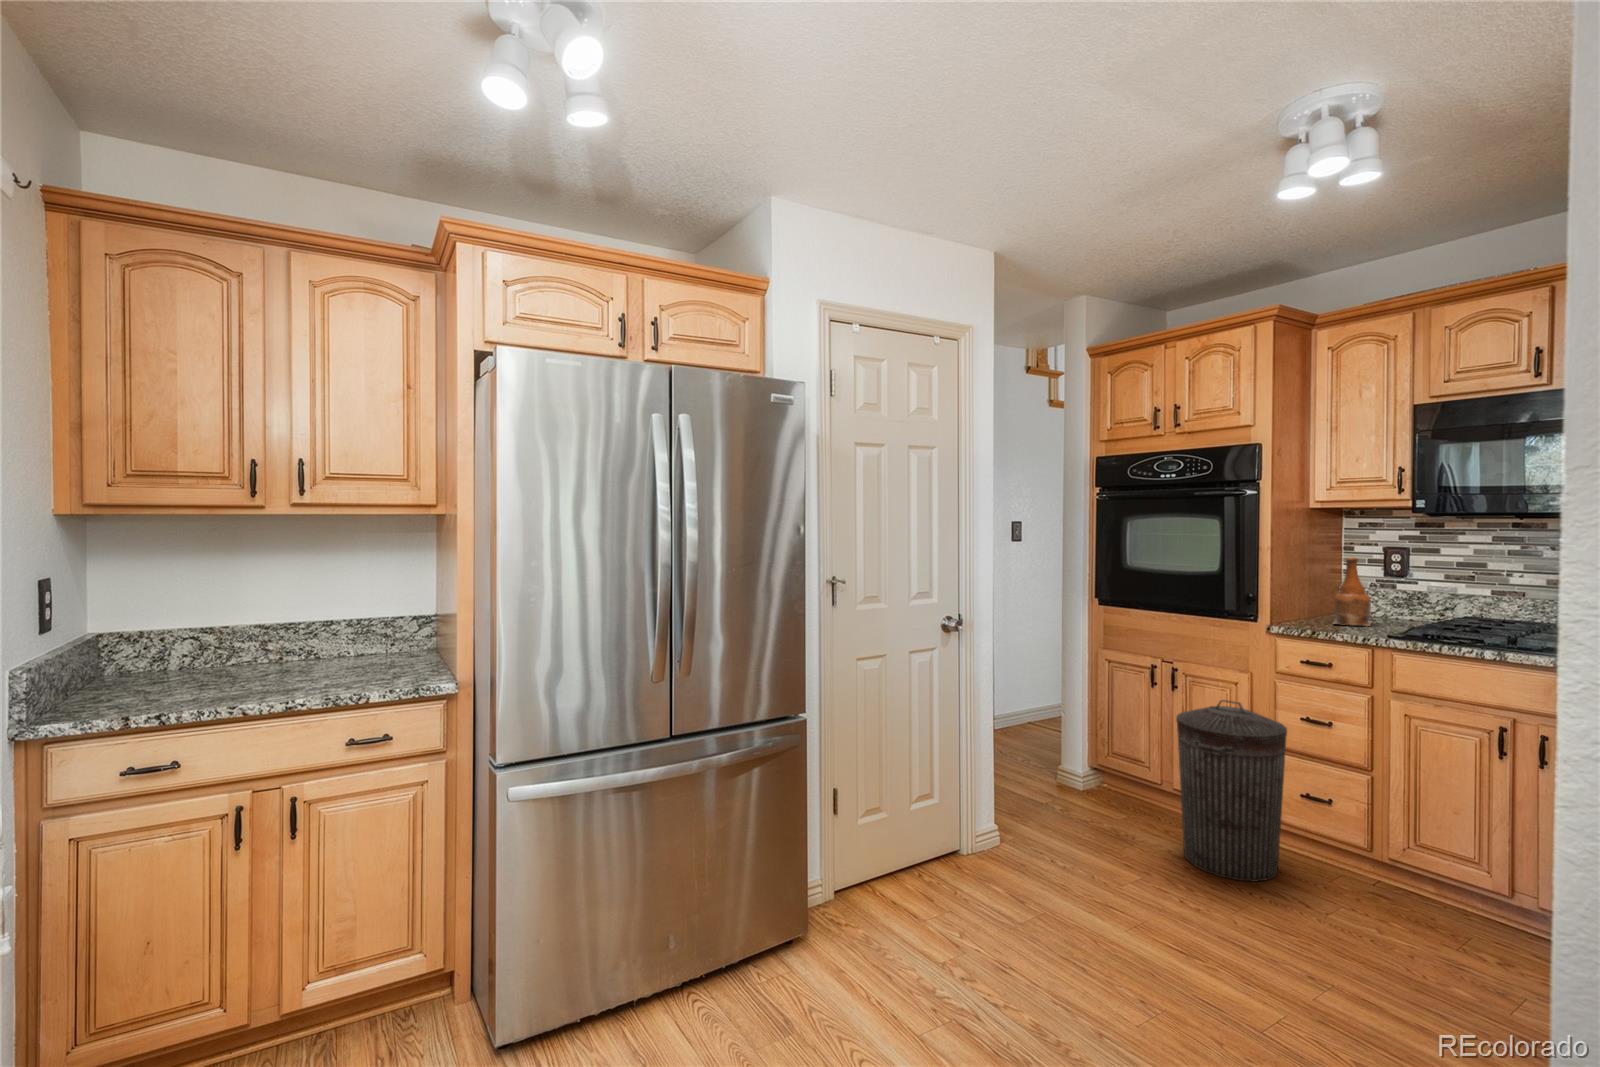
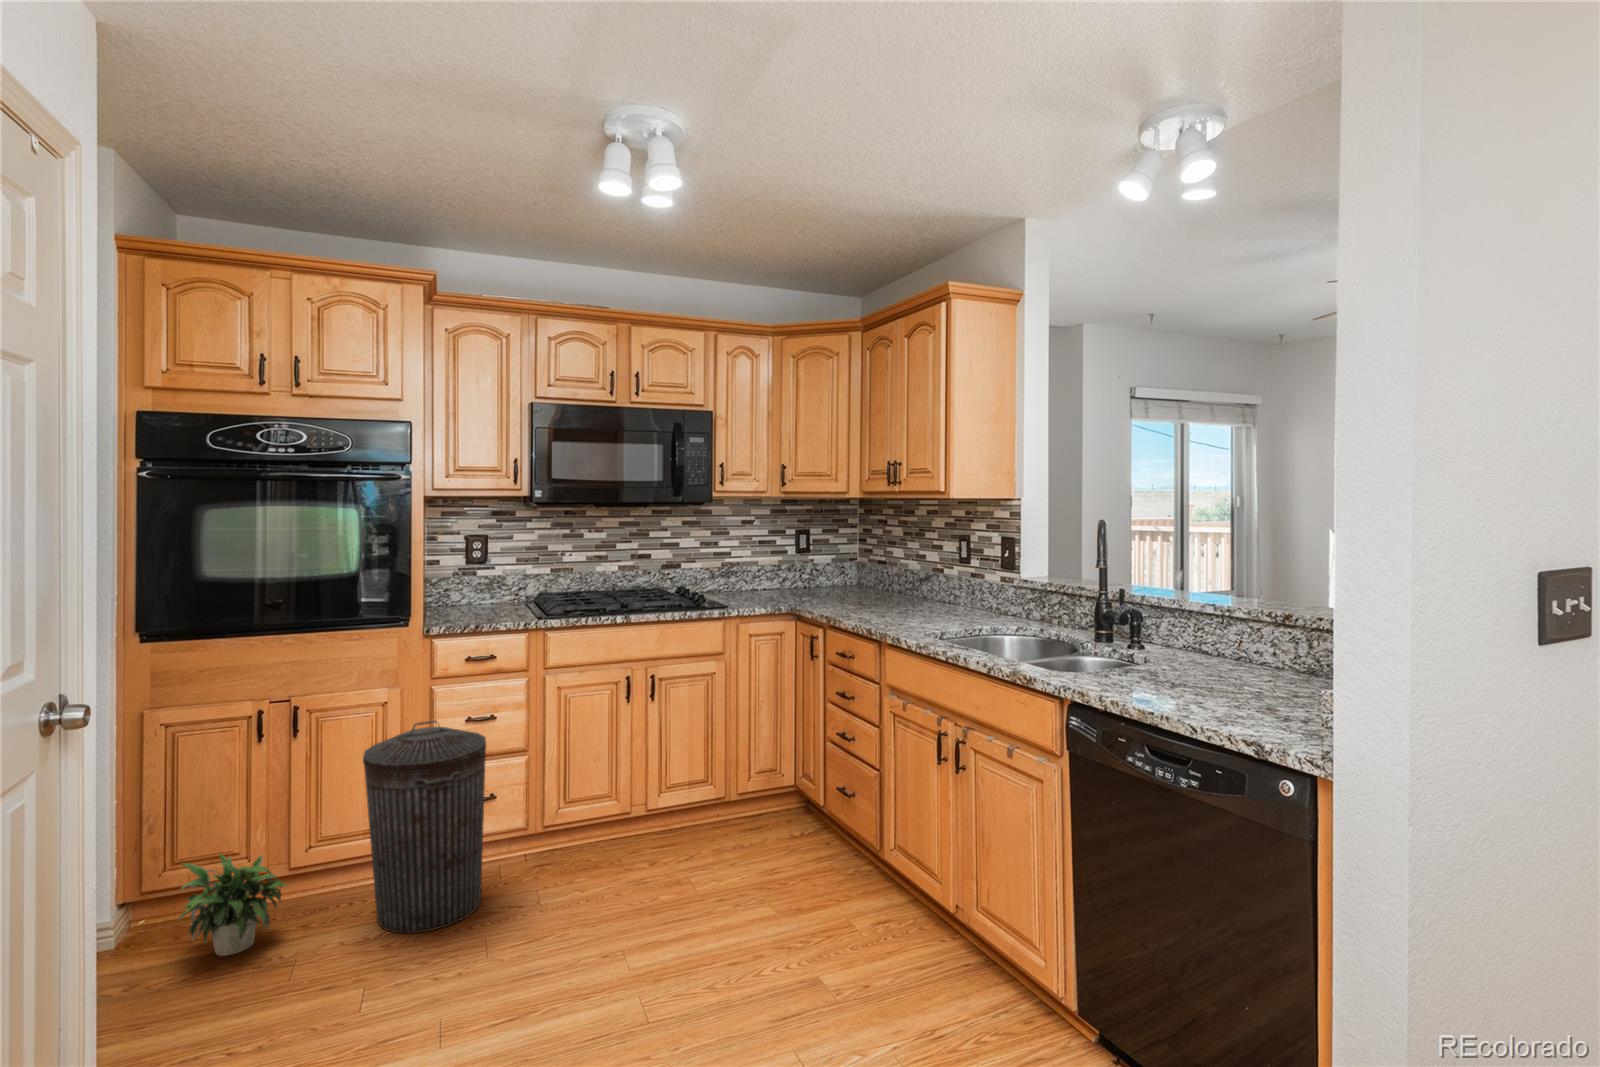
bottle: present [1334,557,1371,626] -> none [457,546,499,616]
potted plant: none [1072,748,1140,819] -> present [179,853,286,956]

